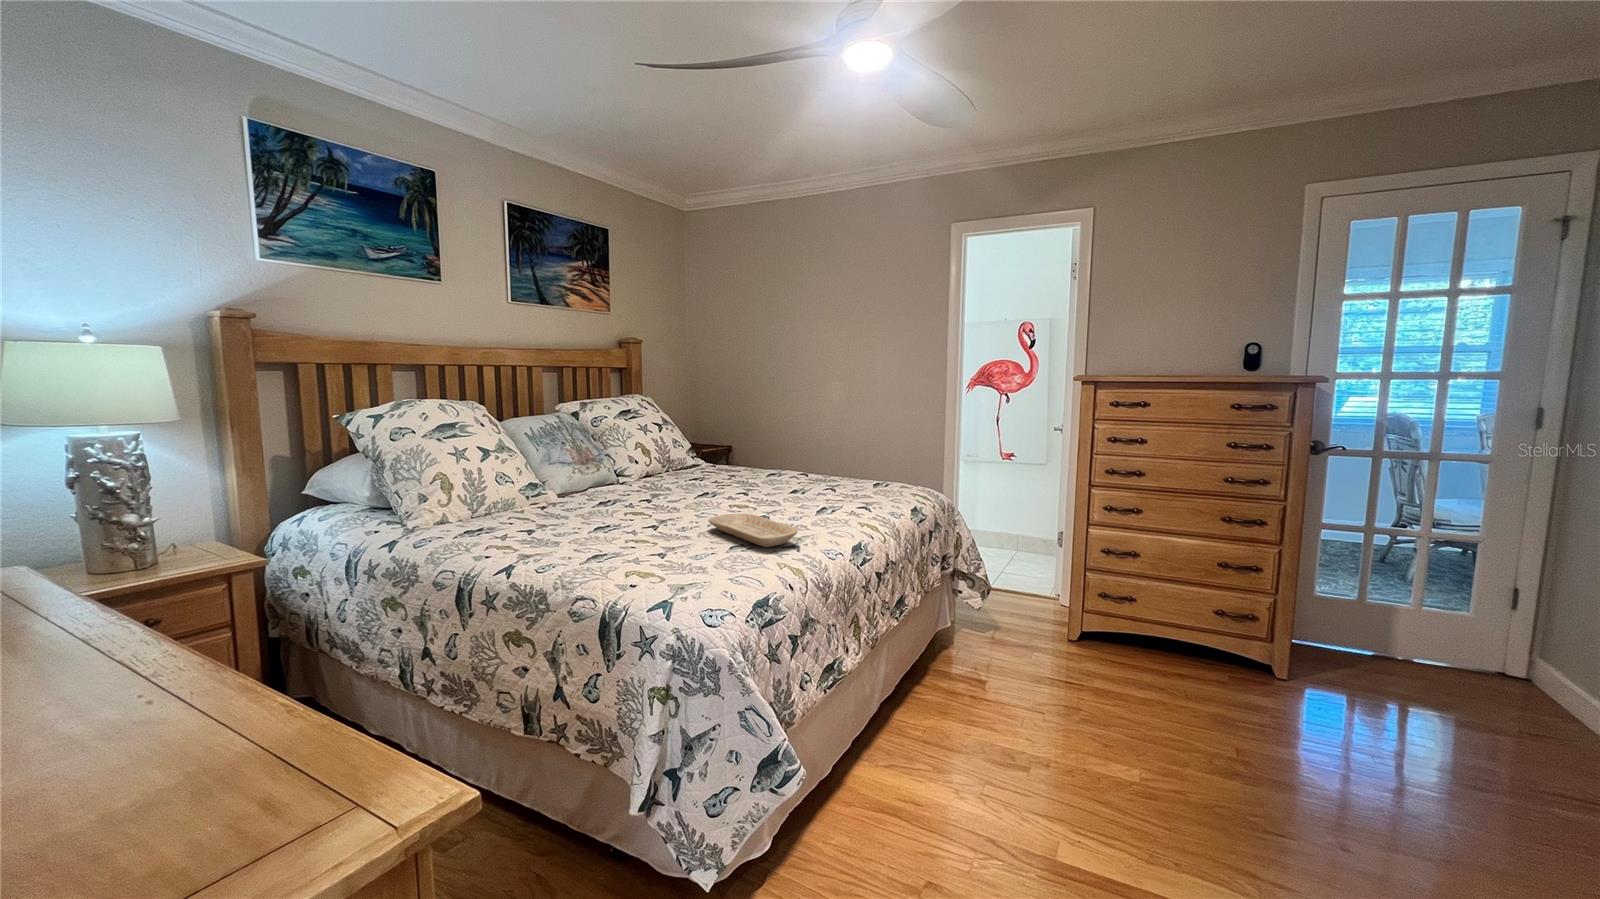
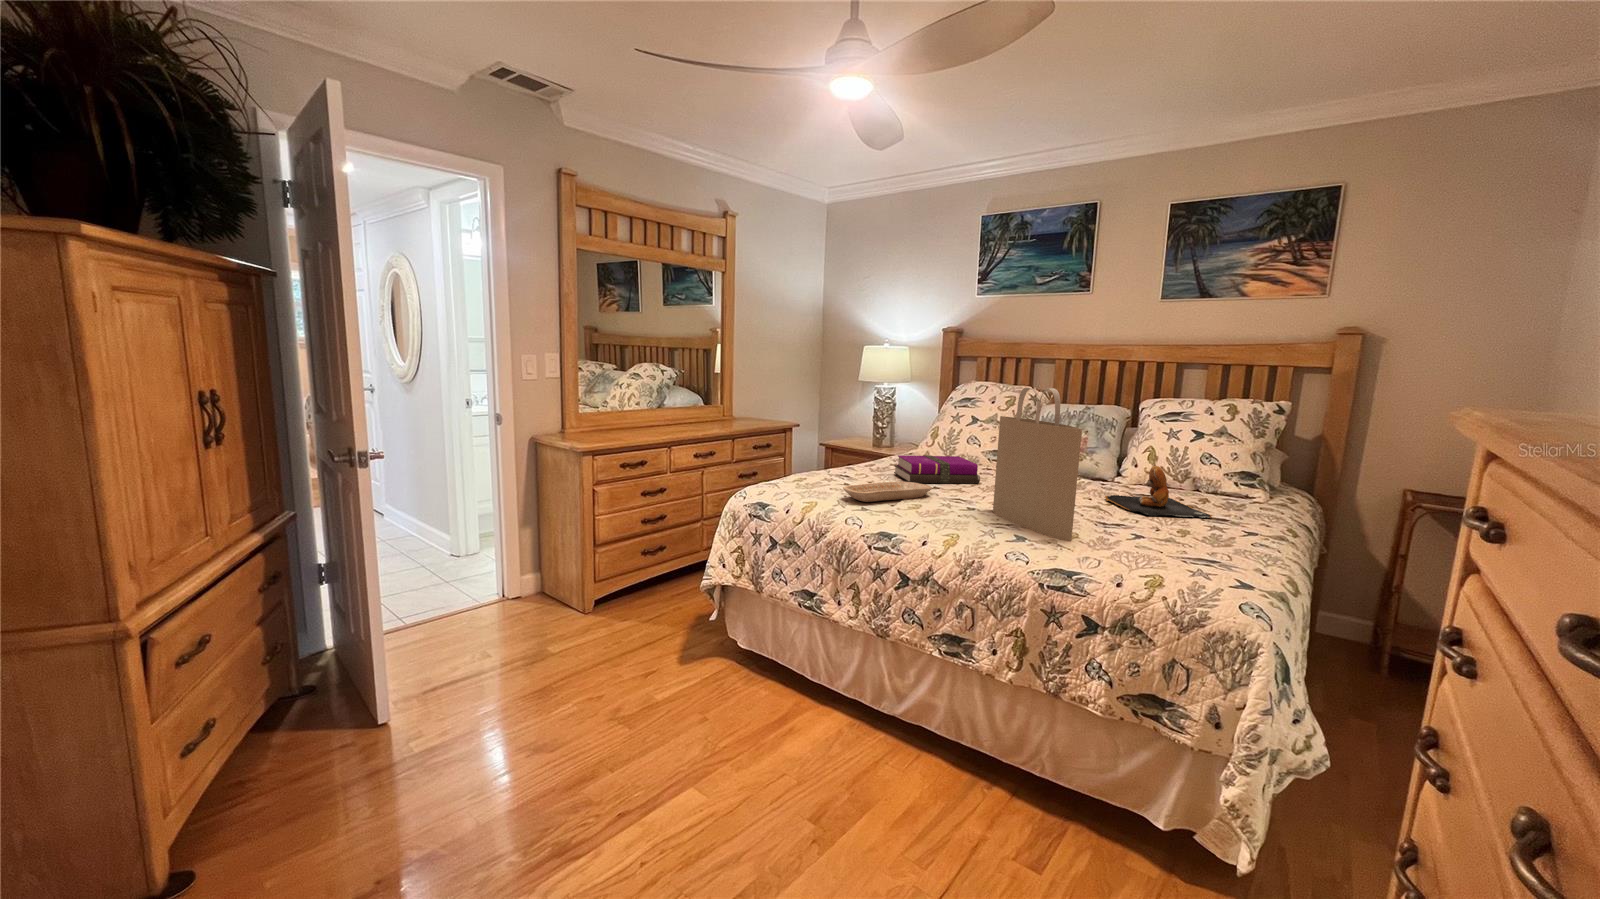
tote bag: none [791,393,881,511] -> present [993,388,1082,541]
teddy bear: none [718,449,783,487] -> present [1105,466,1212,518]
hardback book: none [590,489,668,533] -> present [894,455,980,483]

